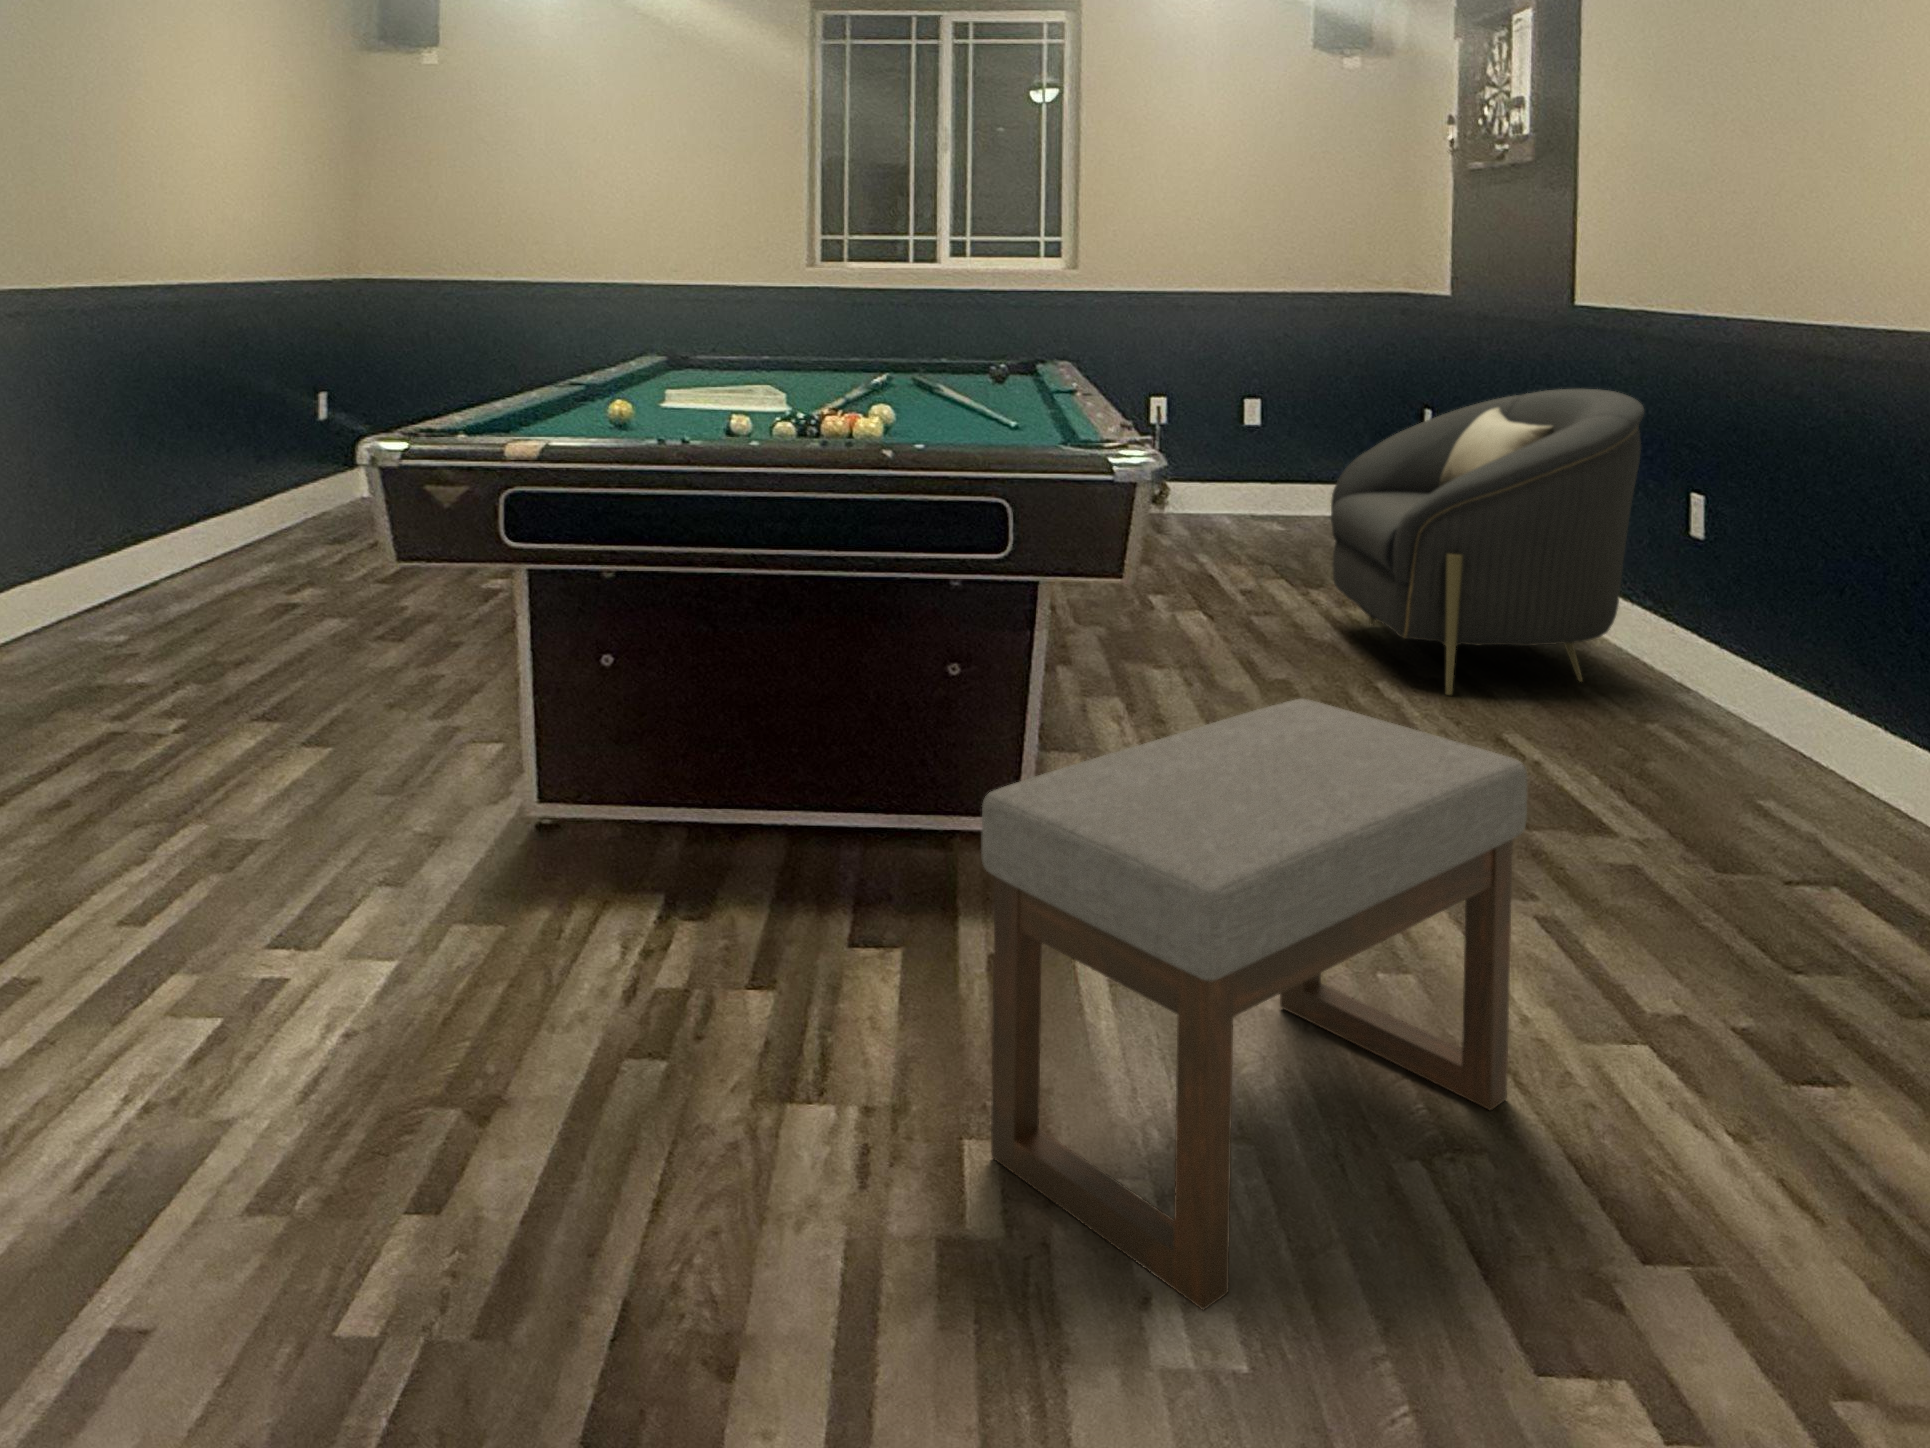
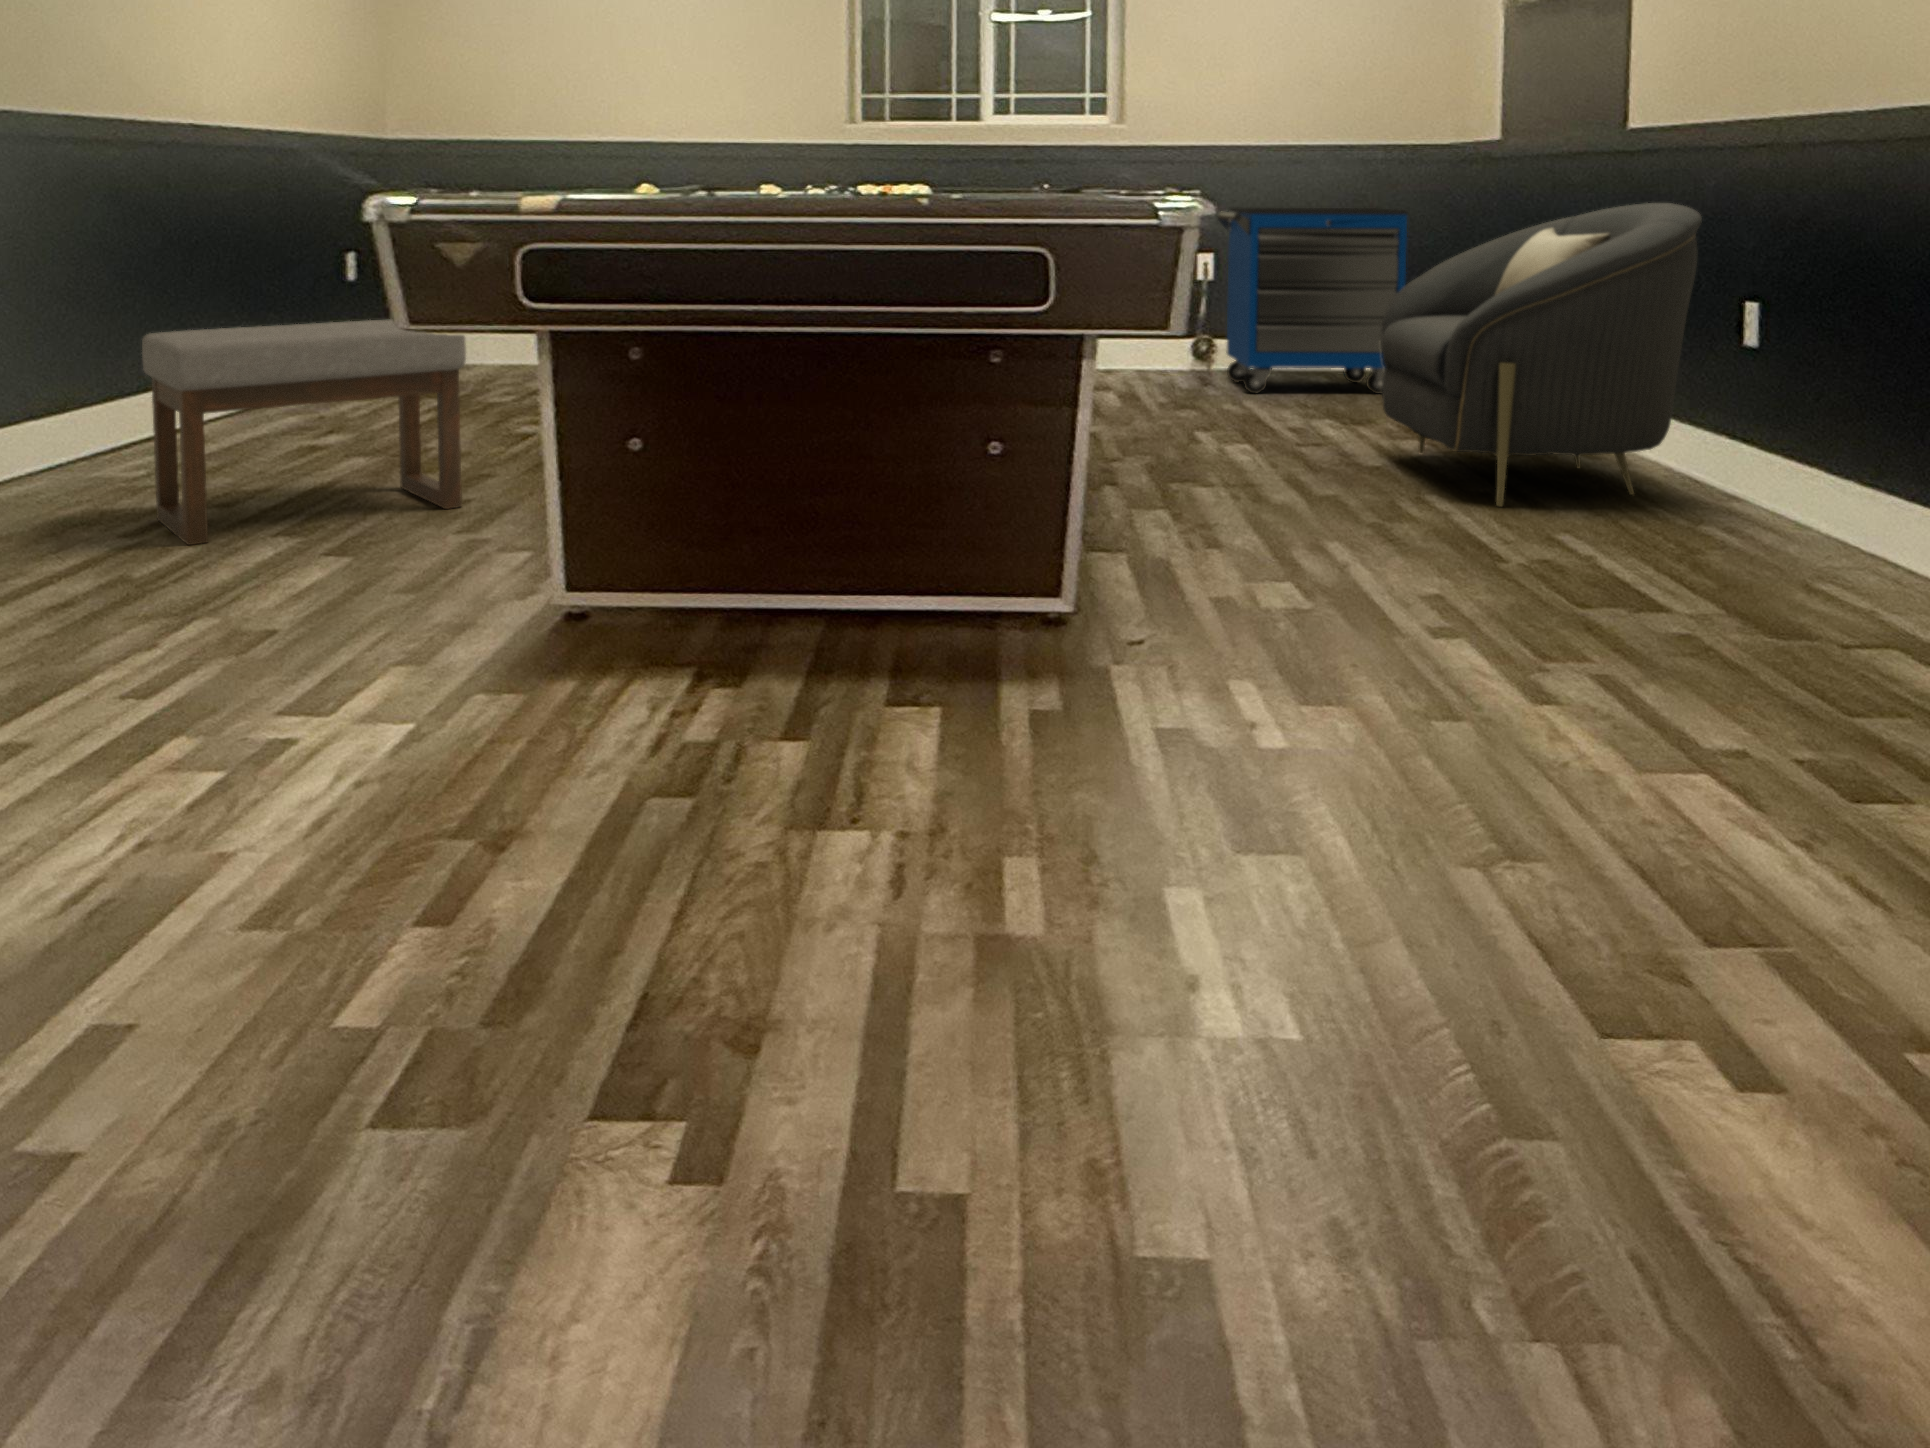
storage cabinet: none [1166,355,1357,545] -> present [1218,208,1407,394]
ottoman: present [981,698,1527,1310] -> present [142,320,466,545]

